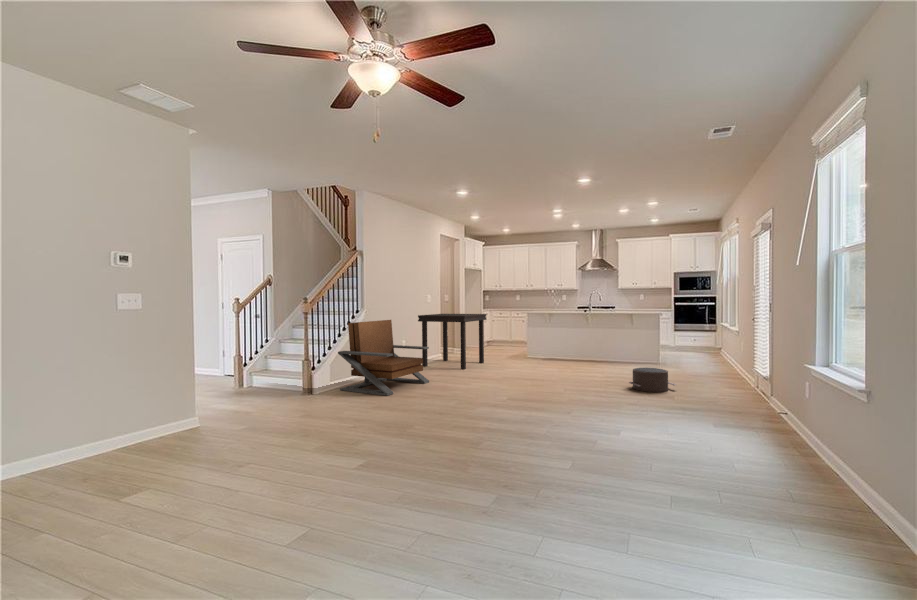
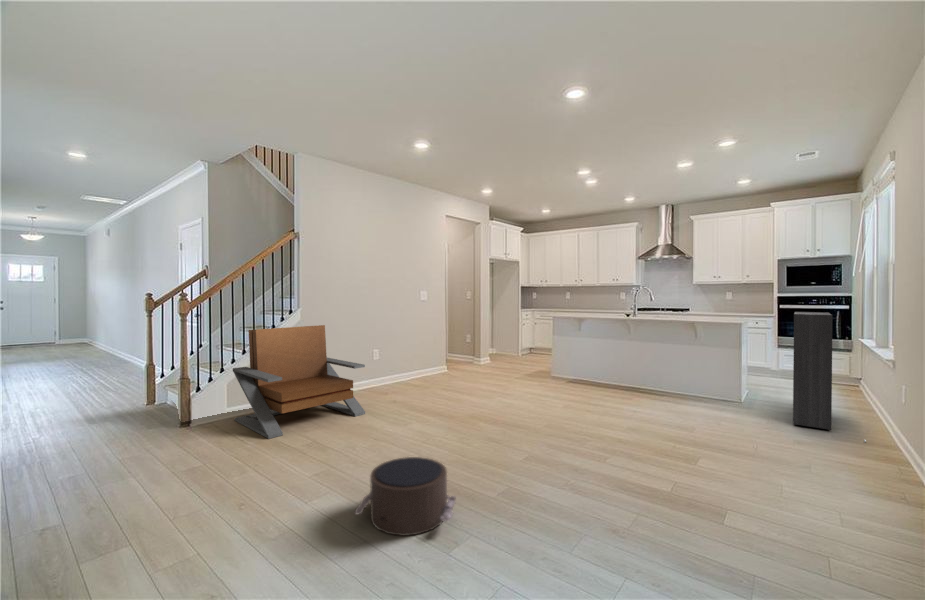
bookcase: none [689,306,727,377] -> present [793,312,866,442]
dining table: present [418,314,487,369] -> none [395,315,489,392]
pouf: present [629,368,676,392] -> present [355,457,455,536]

